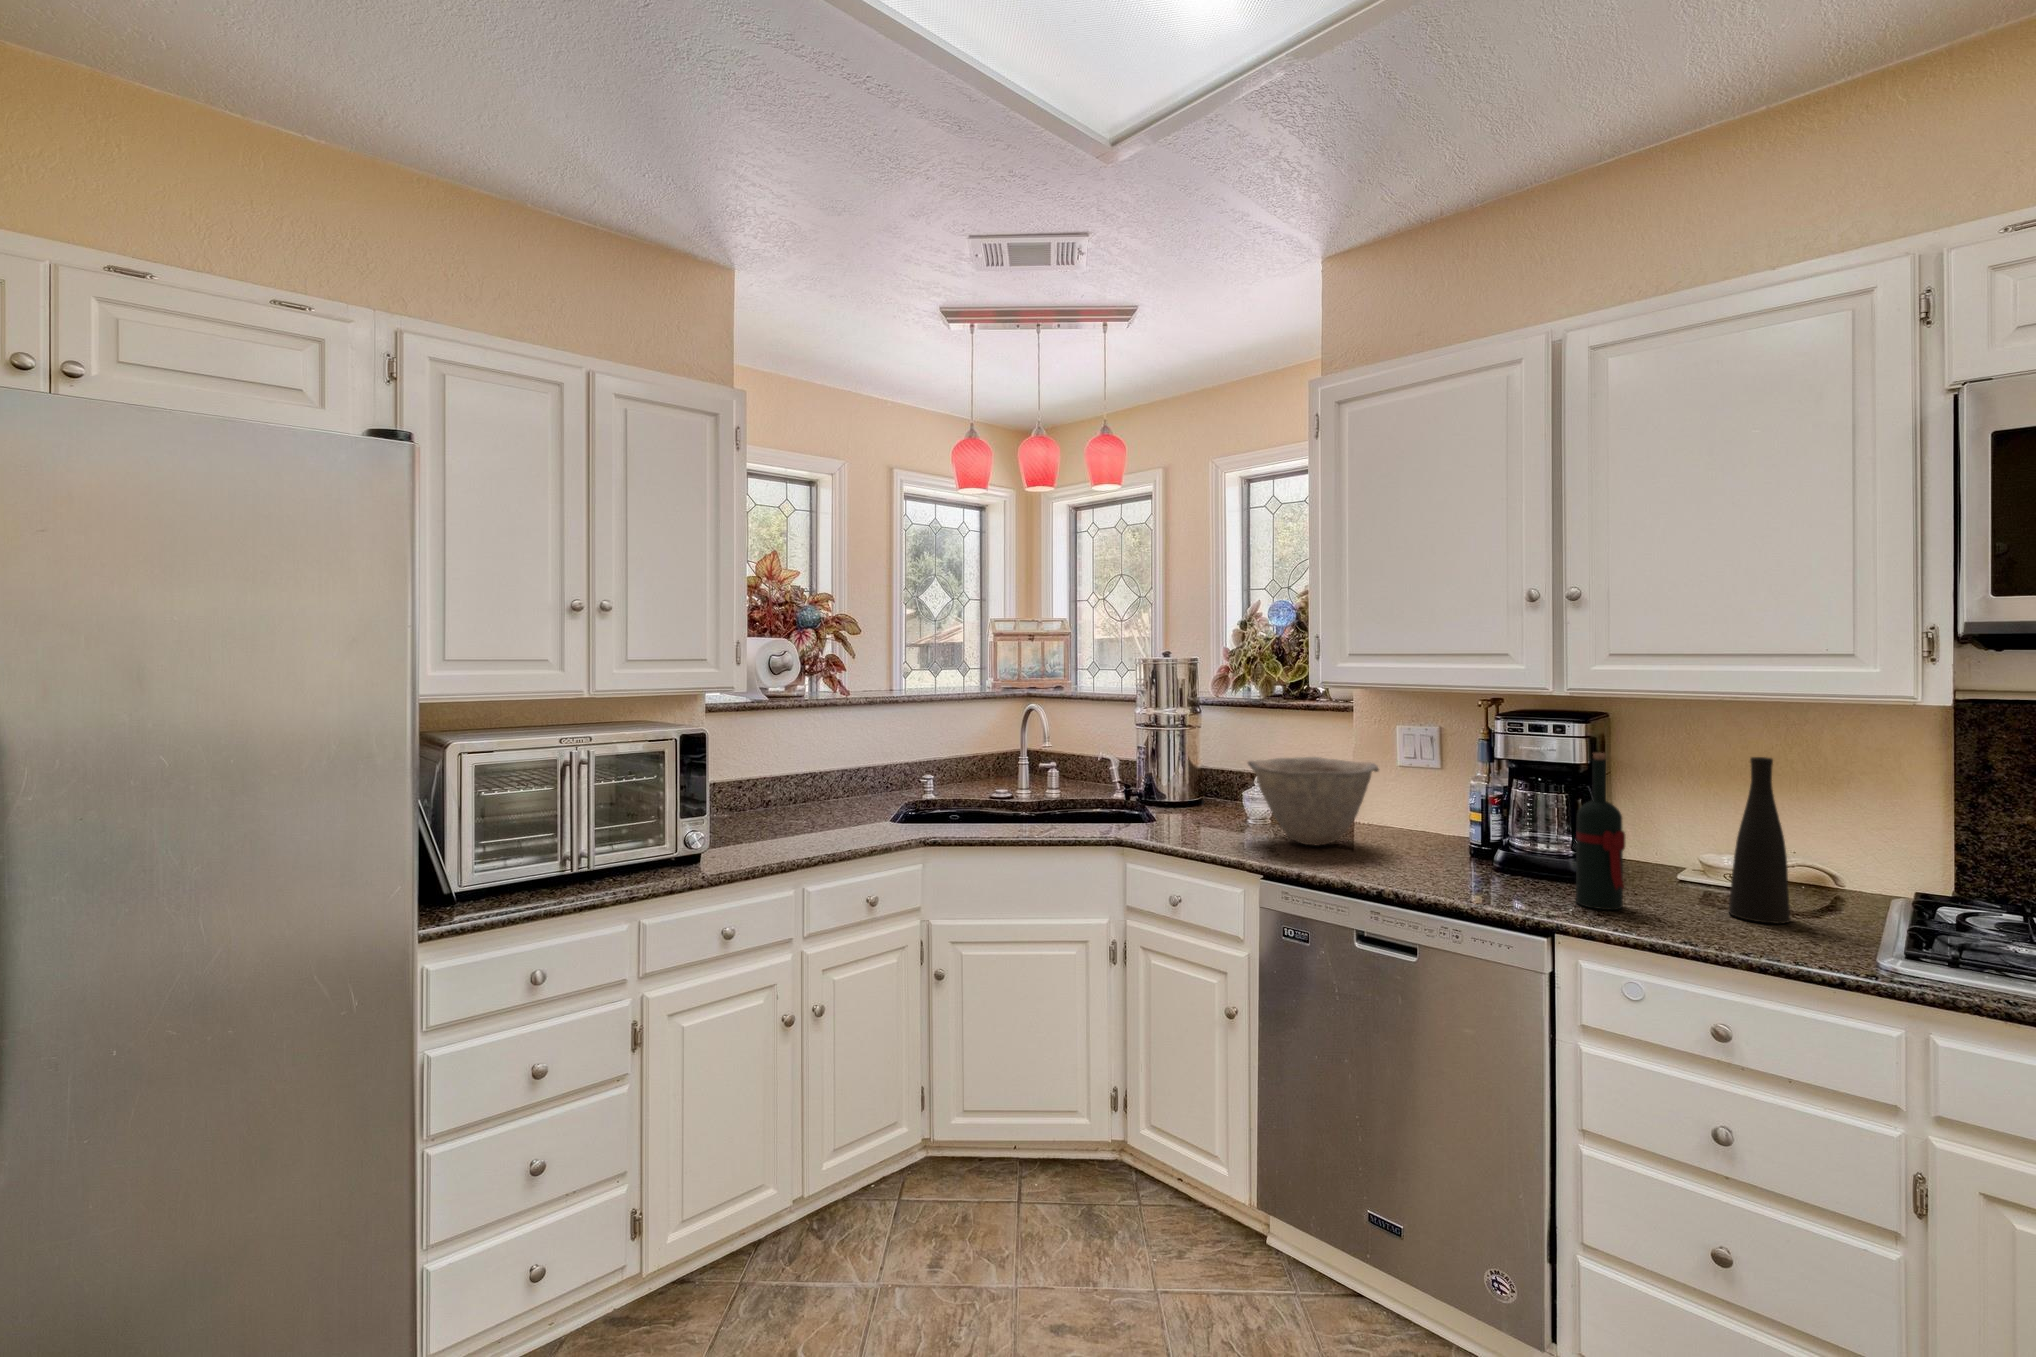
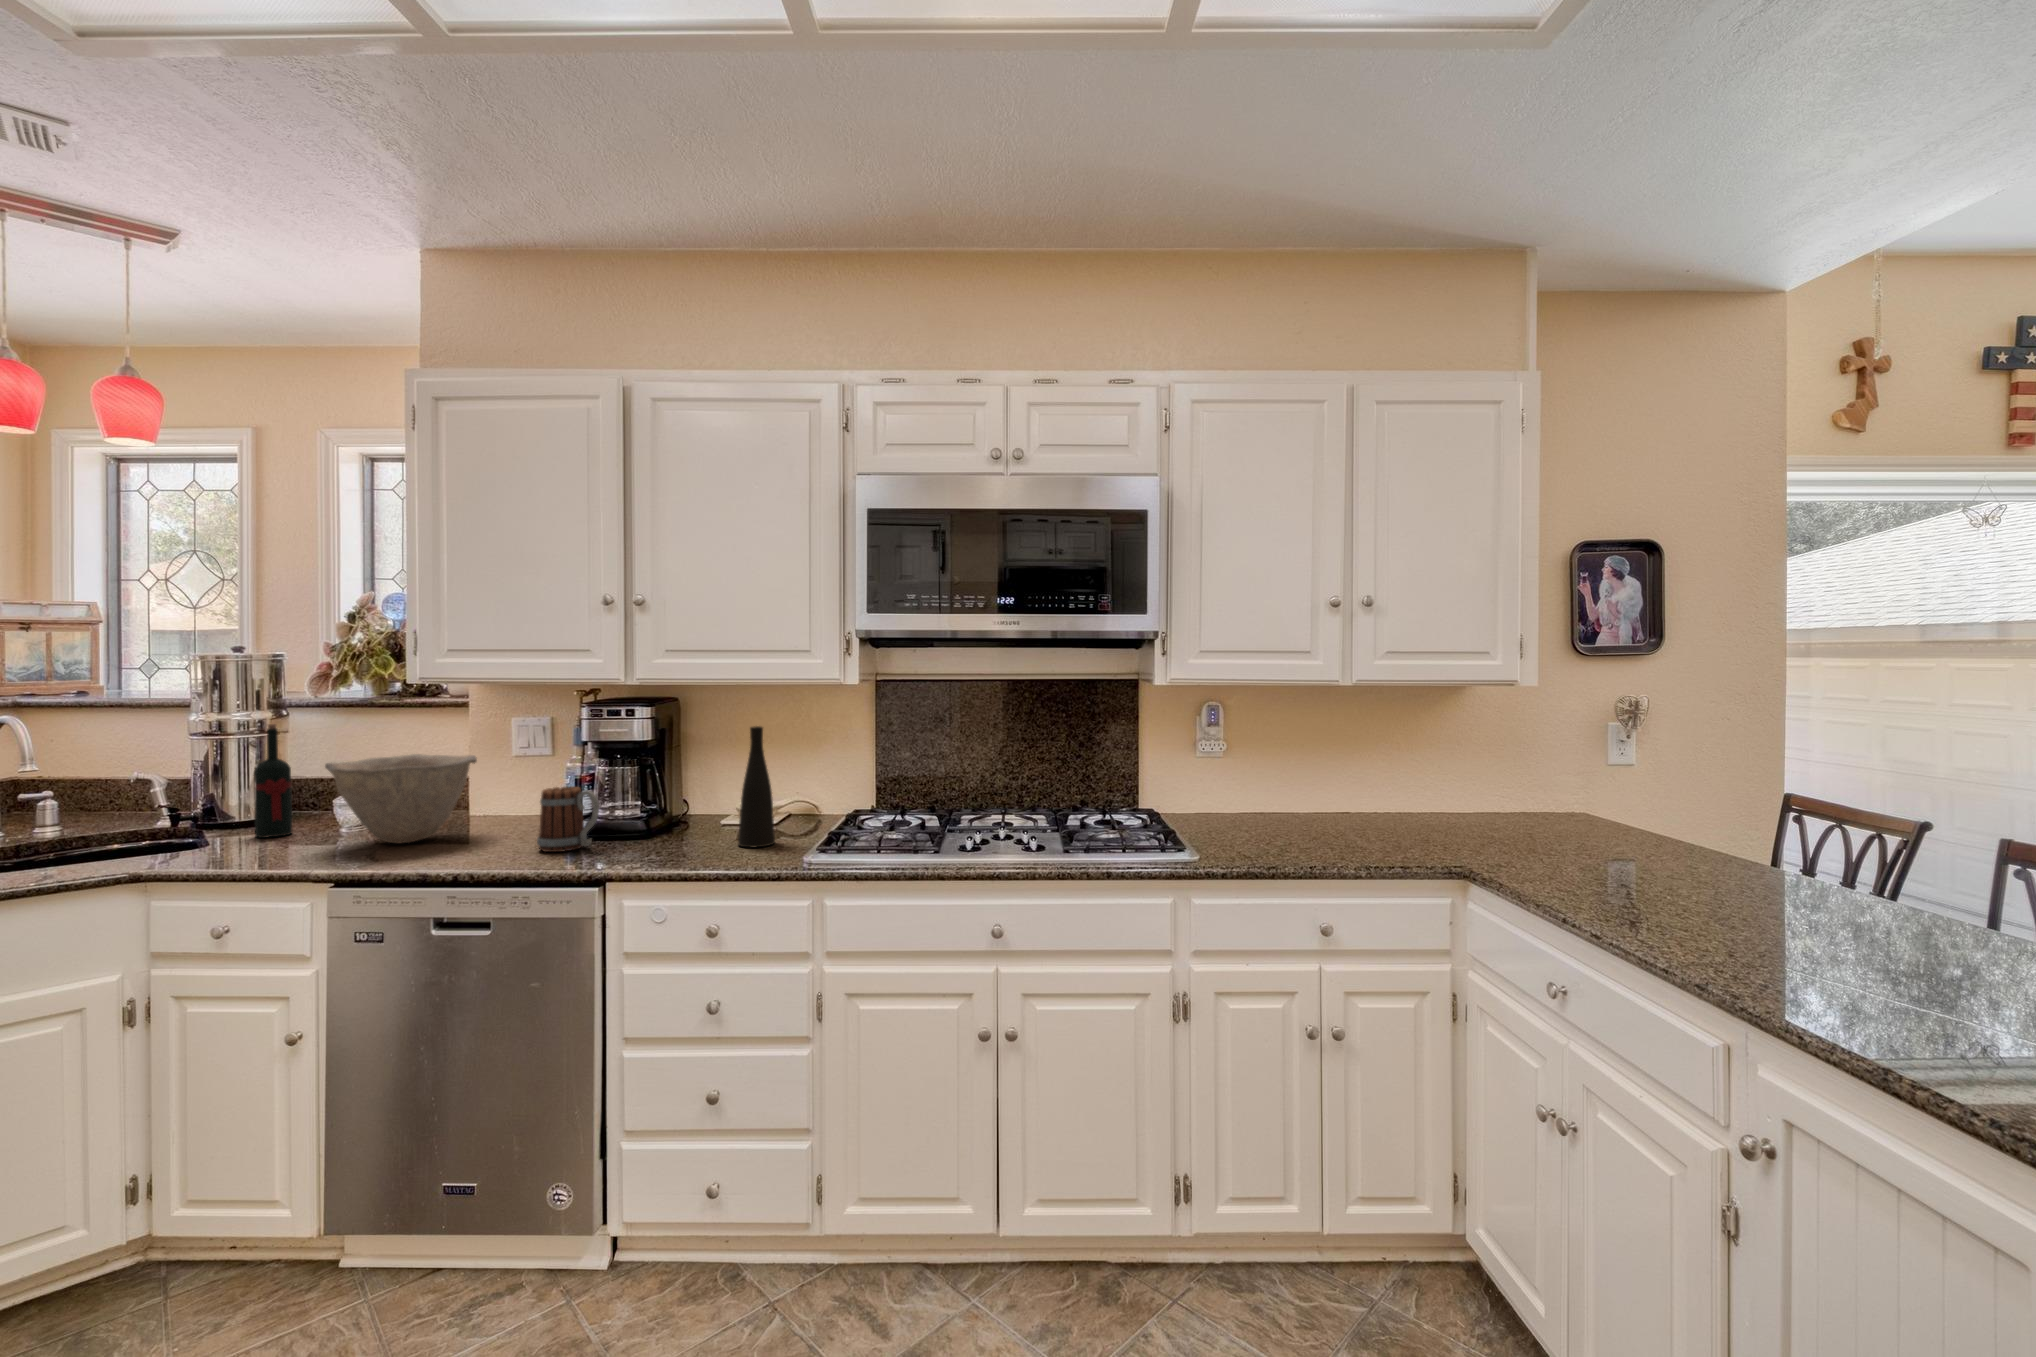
wine bottle: present [1576,753,1625,910] -> present [254,724,293,838]
mug: none [1455,808,1531,883] -> present [537,787,599,852]

